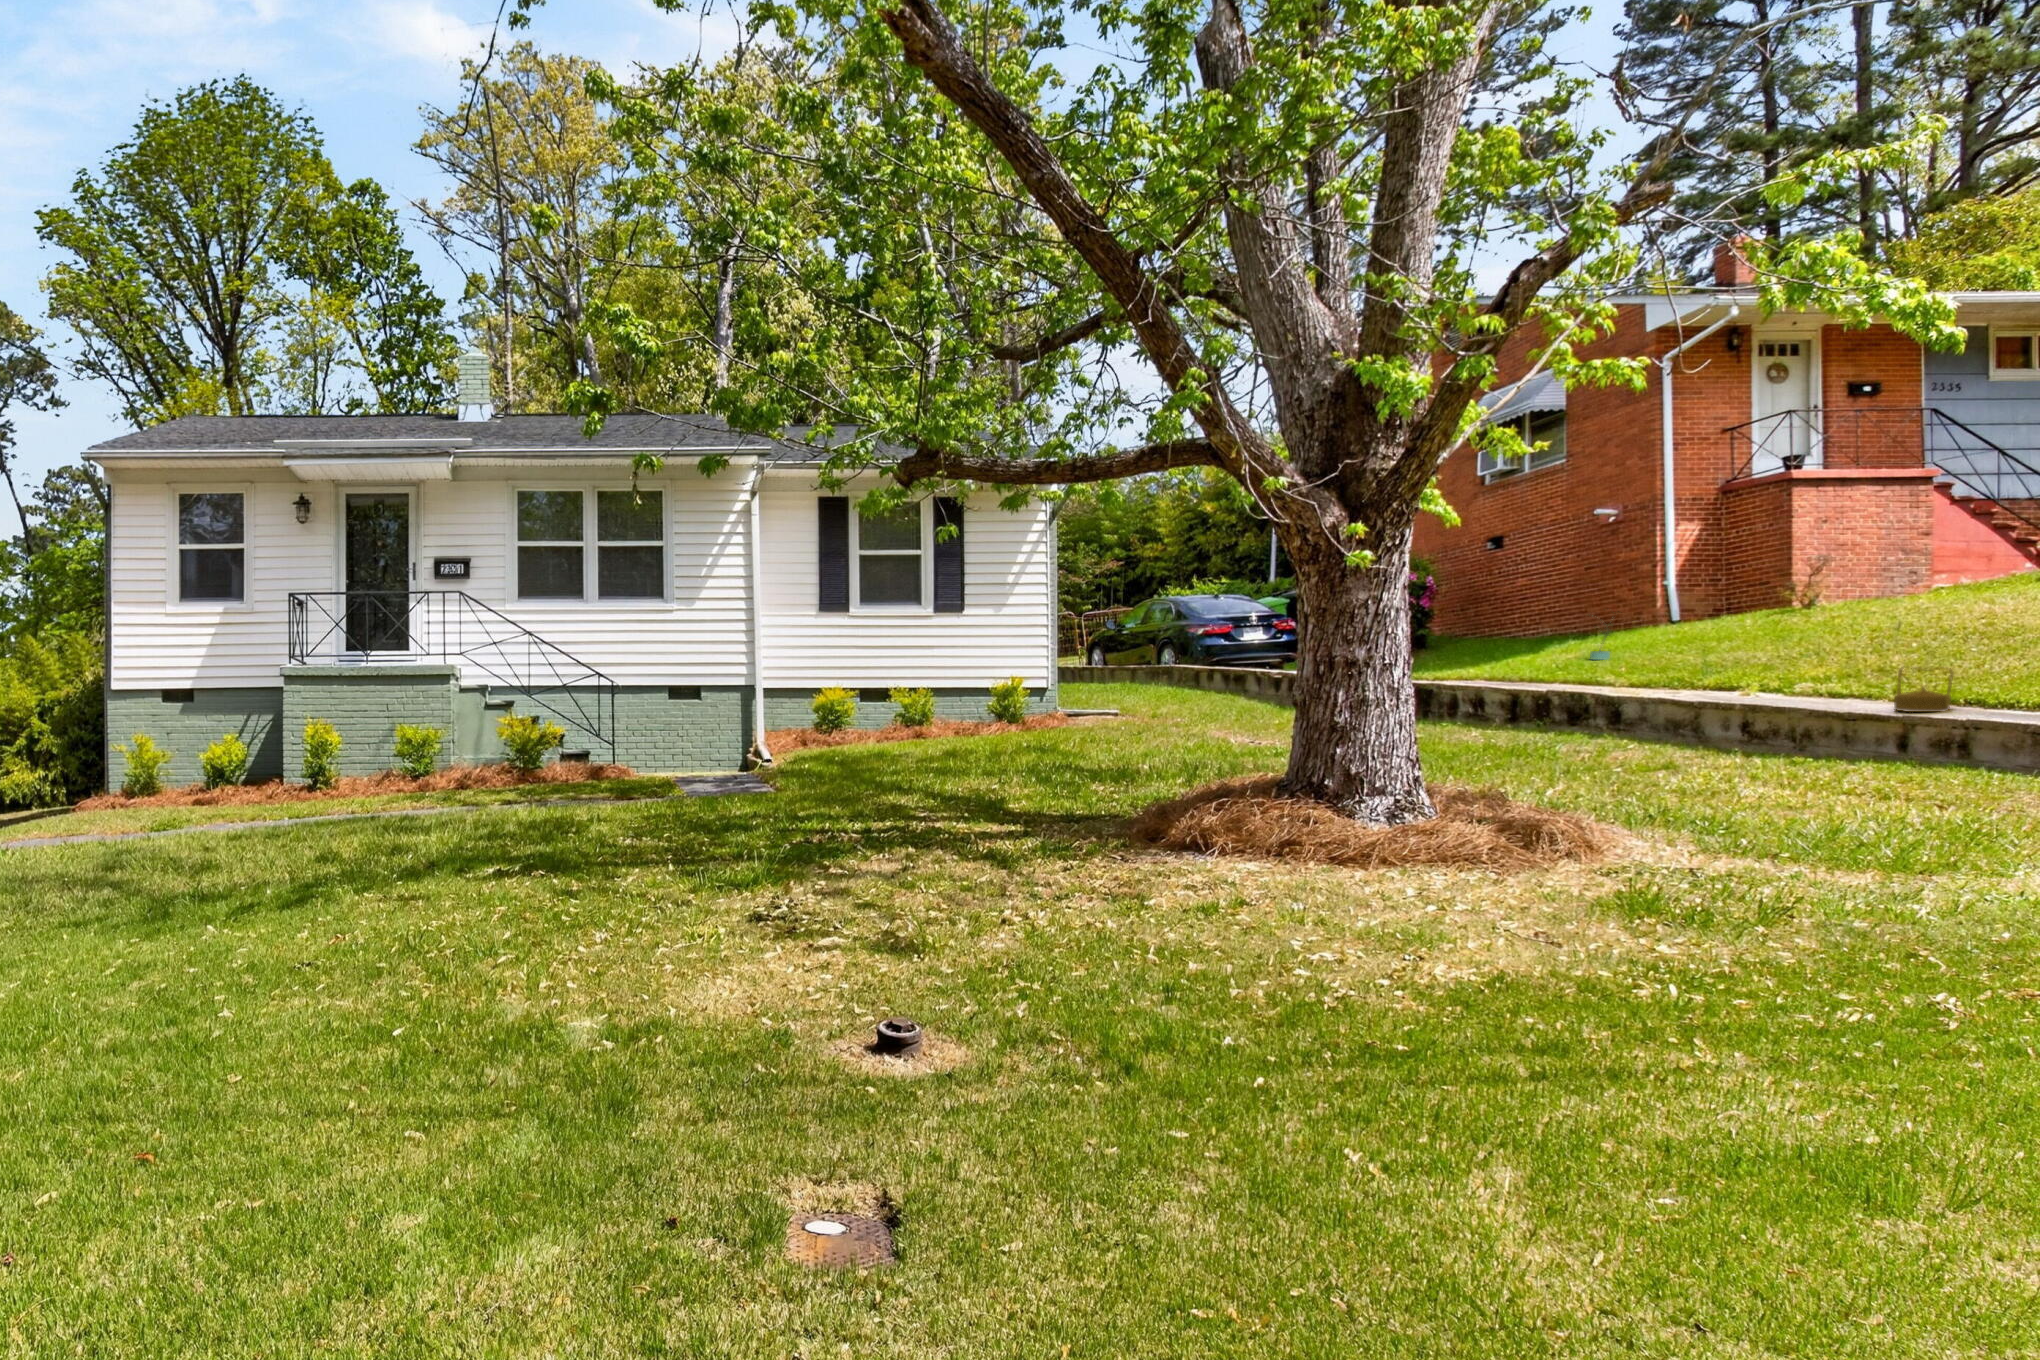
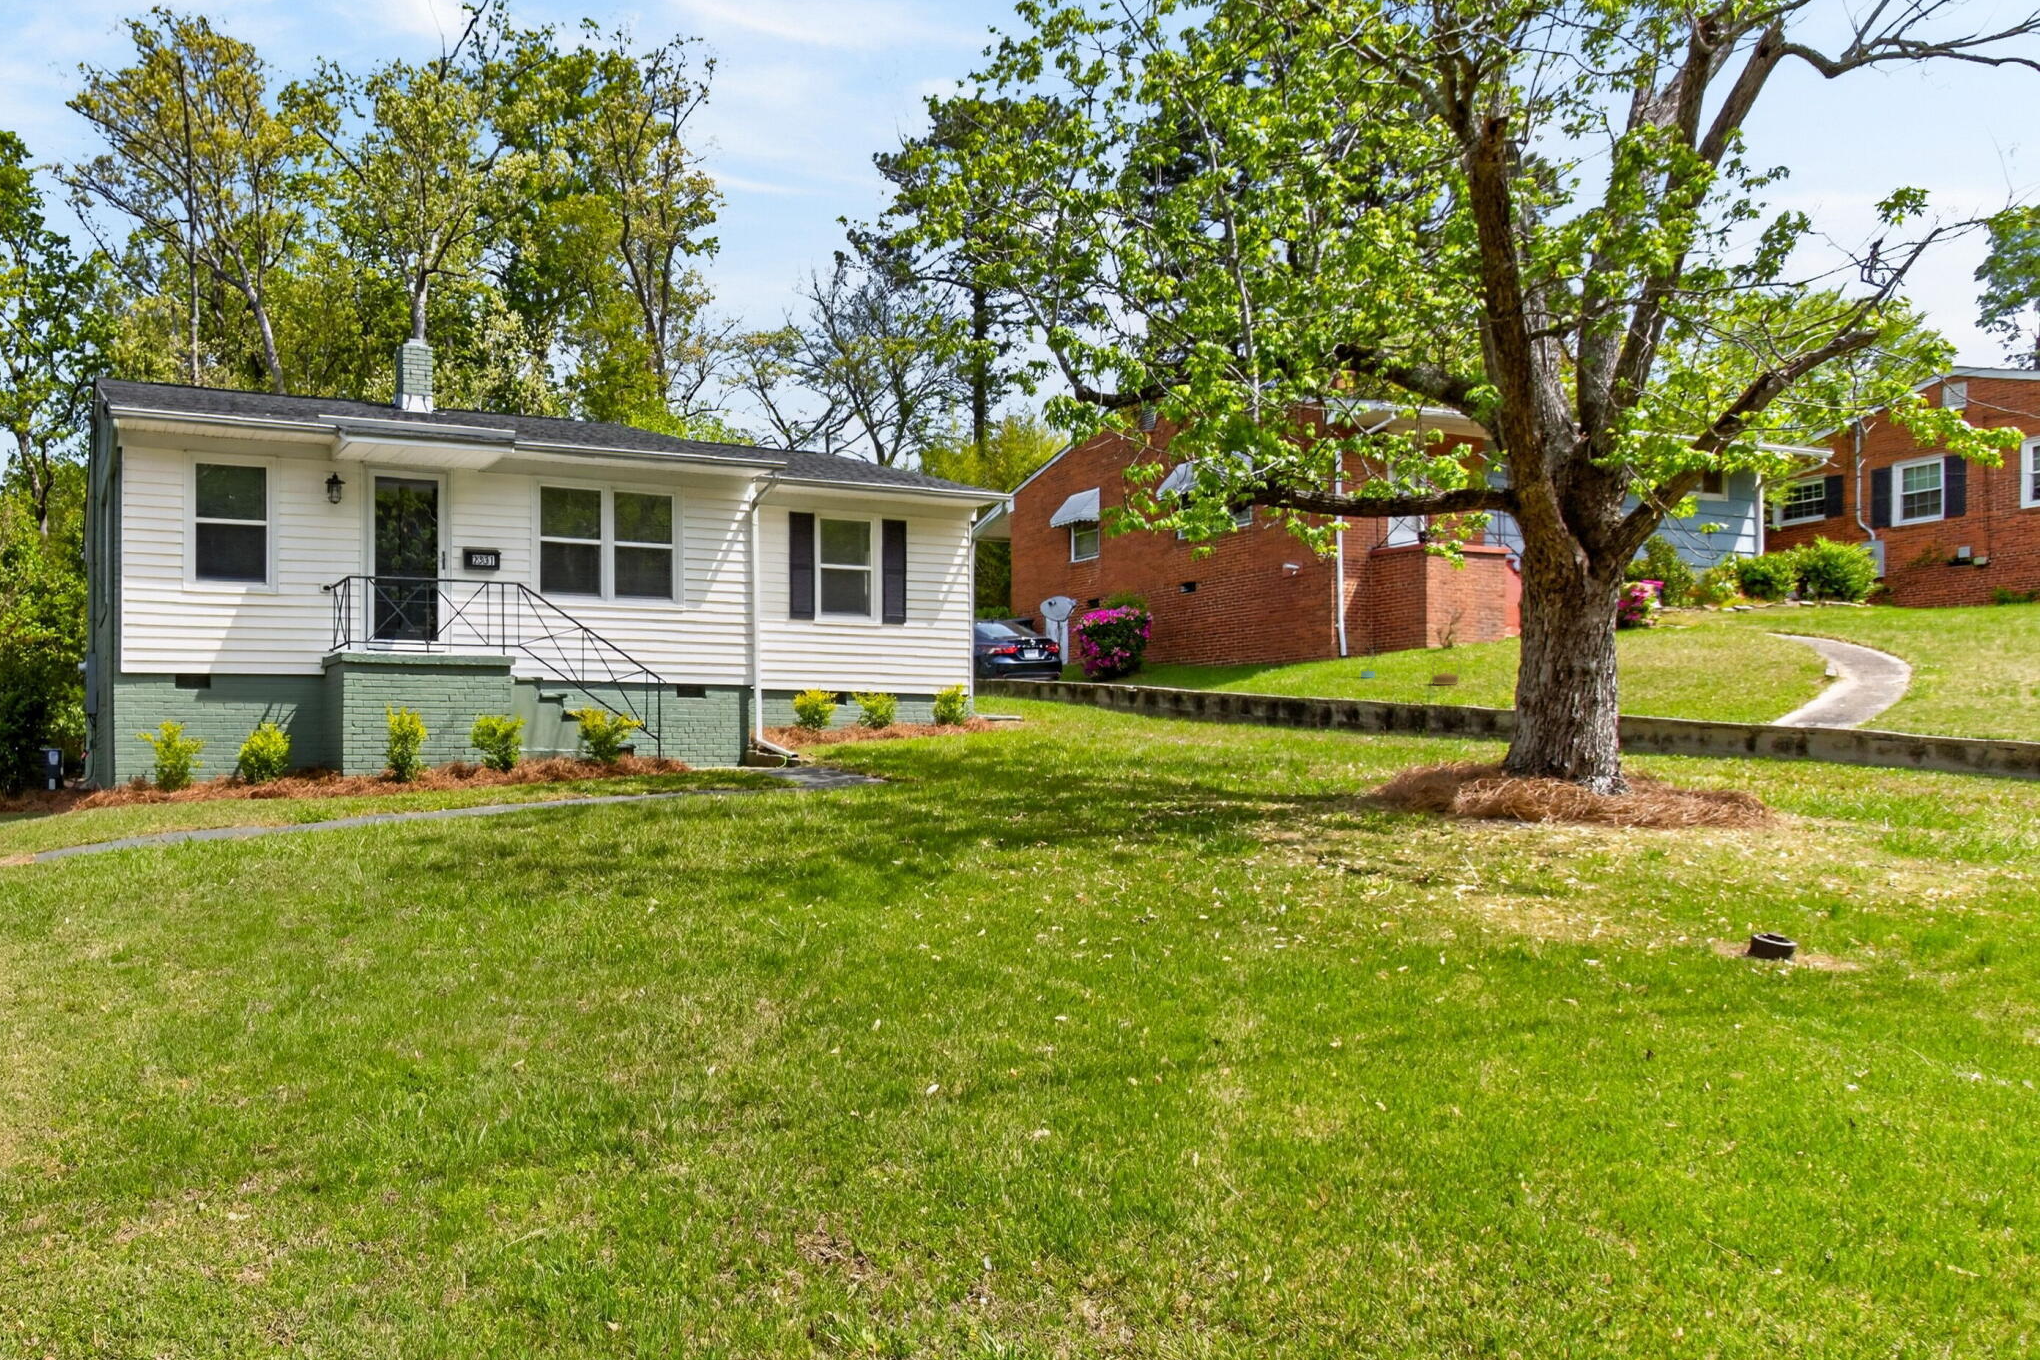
basket: present [1894,667,1953,712] -> present [1432,661,1459,685]

